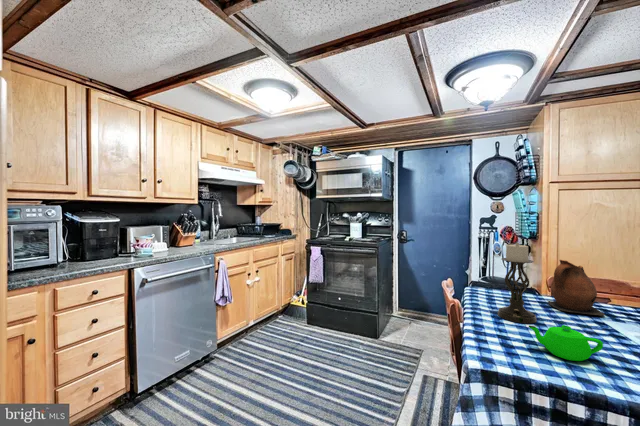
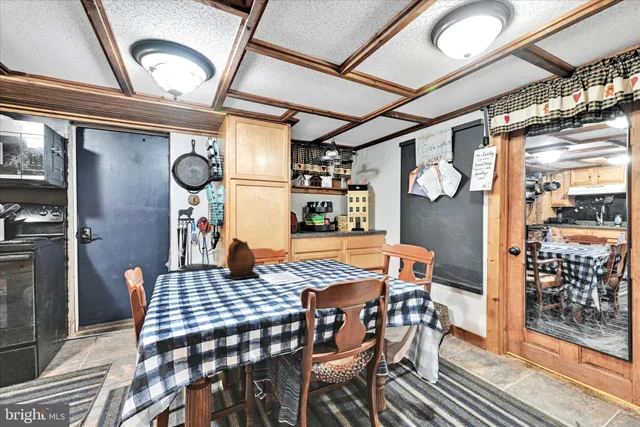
candle holder: present [498,243,536,323] -> none [181,225,214,299]
teapot: present [529,325,603,361] -> none [201,289,252,317]

